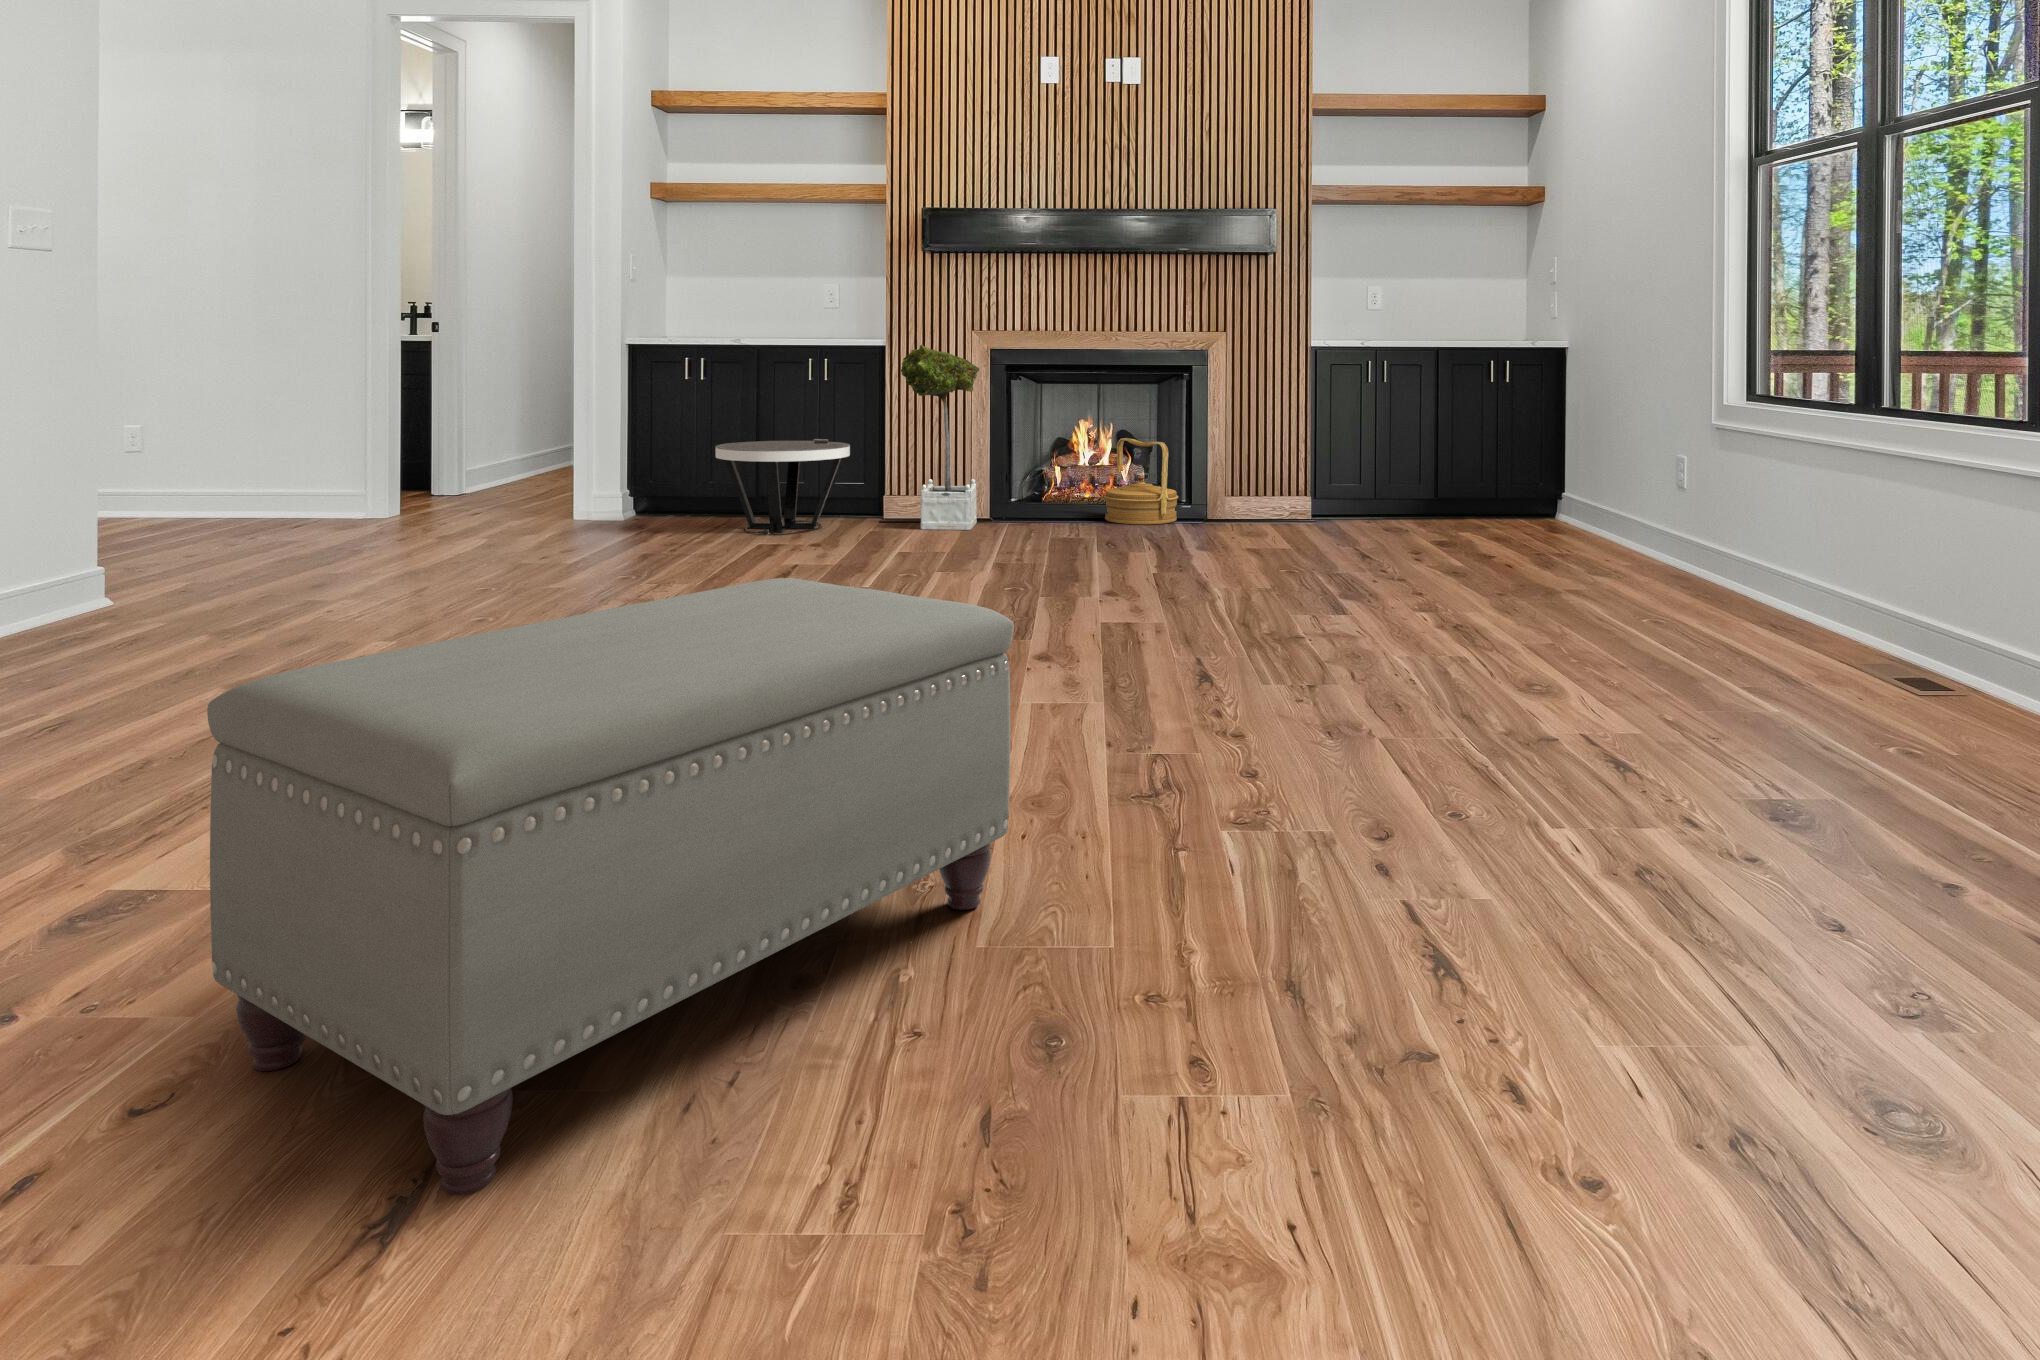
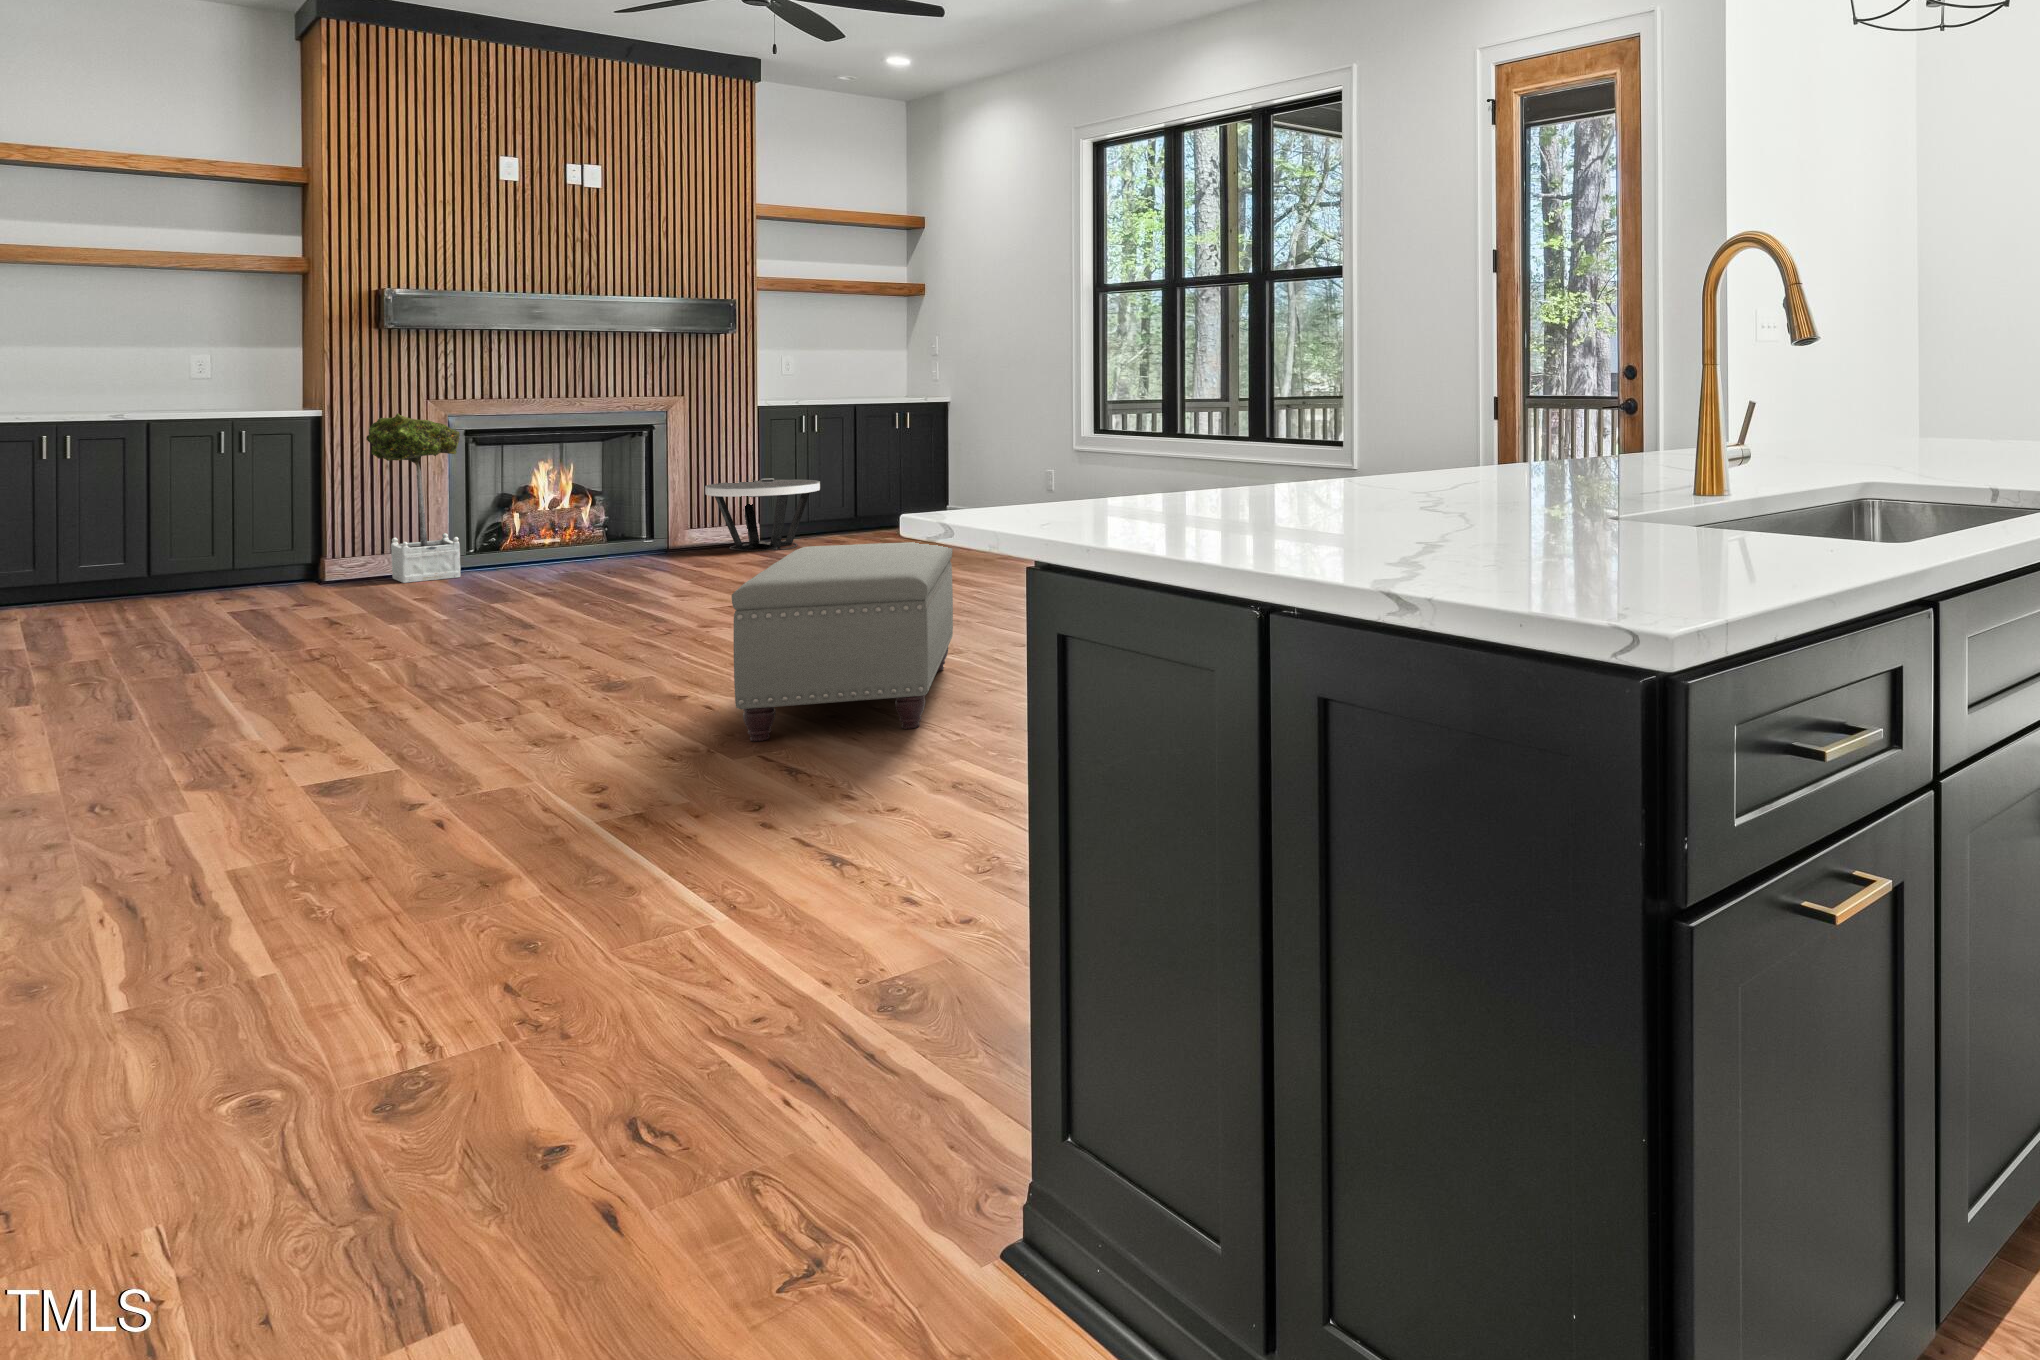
woven basket: present [1104,438,1178,525] -> none [573,486,648,558]
side table: present [716,439,850,535] -> present [705,478,820,551]

